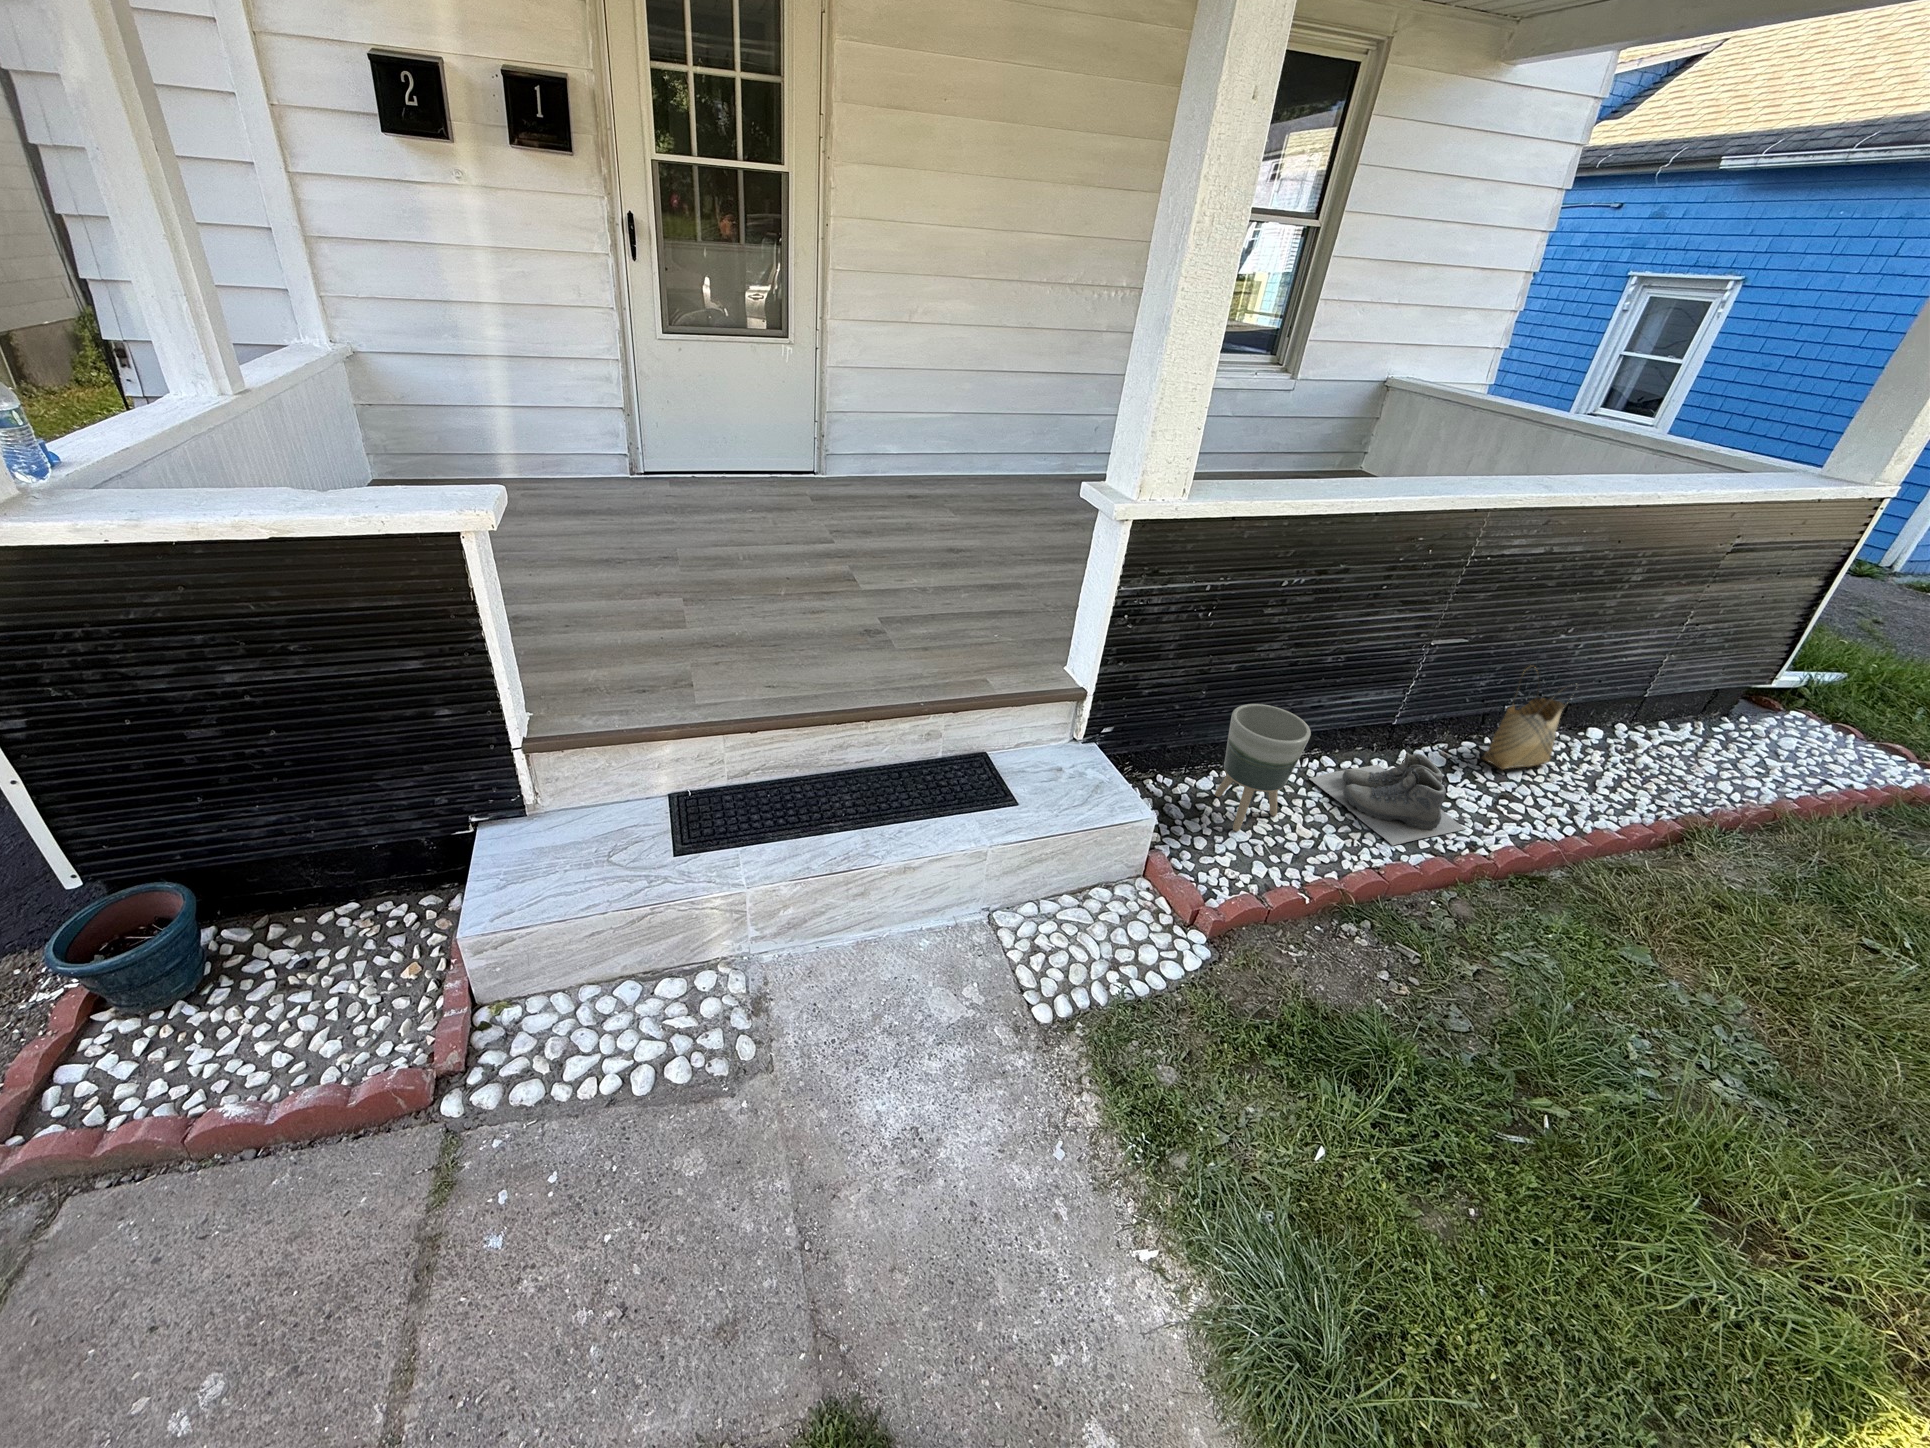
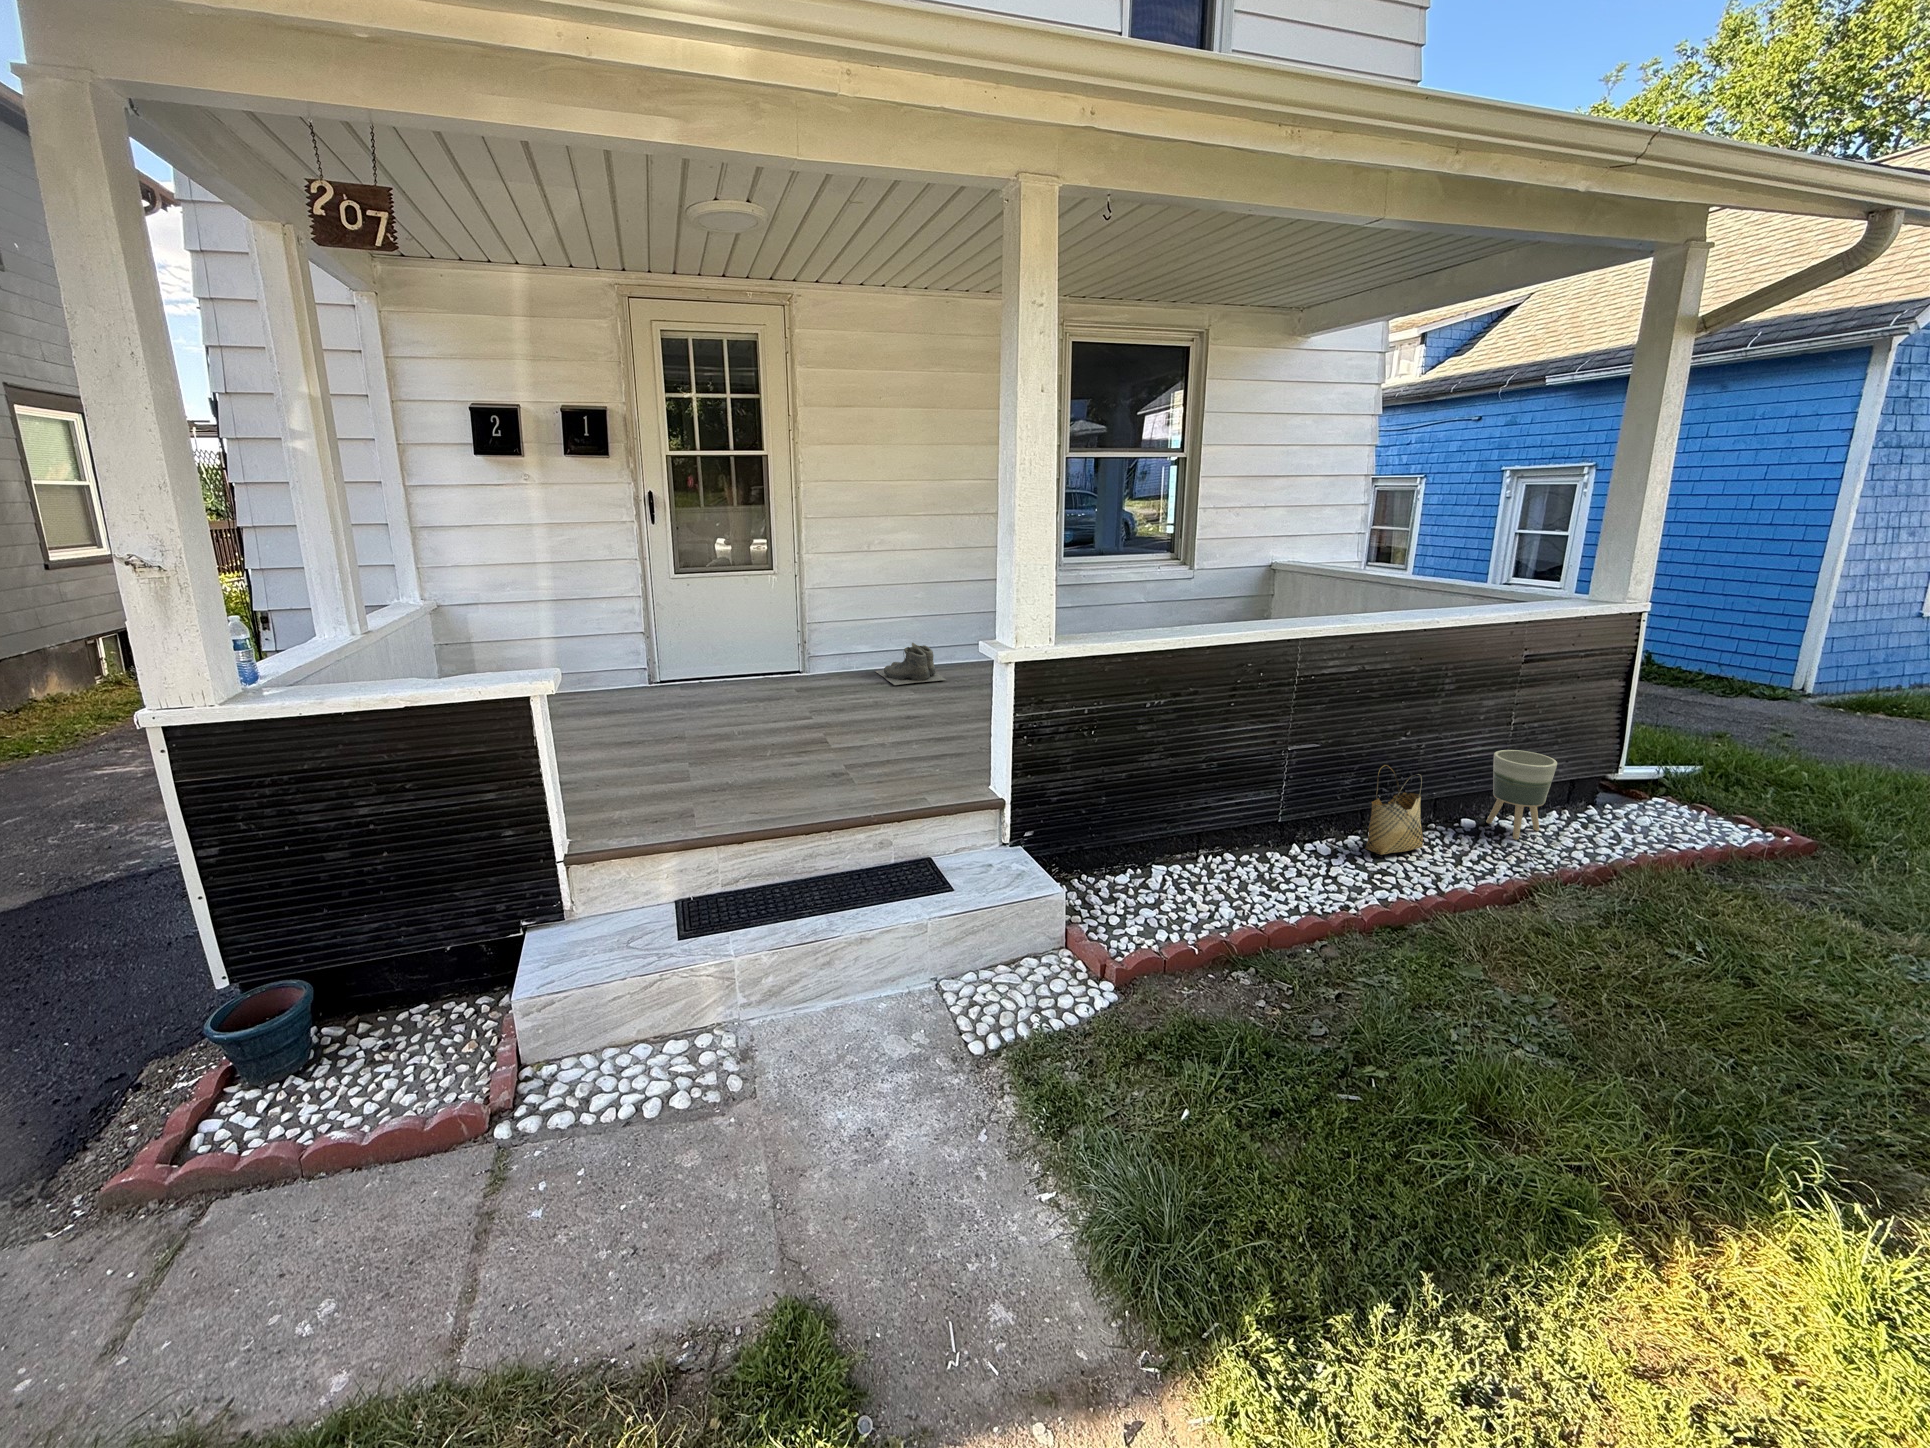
planter: present [1215,704,1311,831] -> present [1486,750,1557,840]
boots: present [1309,752,1465,846] -> present [875,643,946,685]

